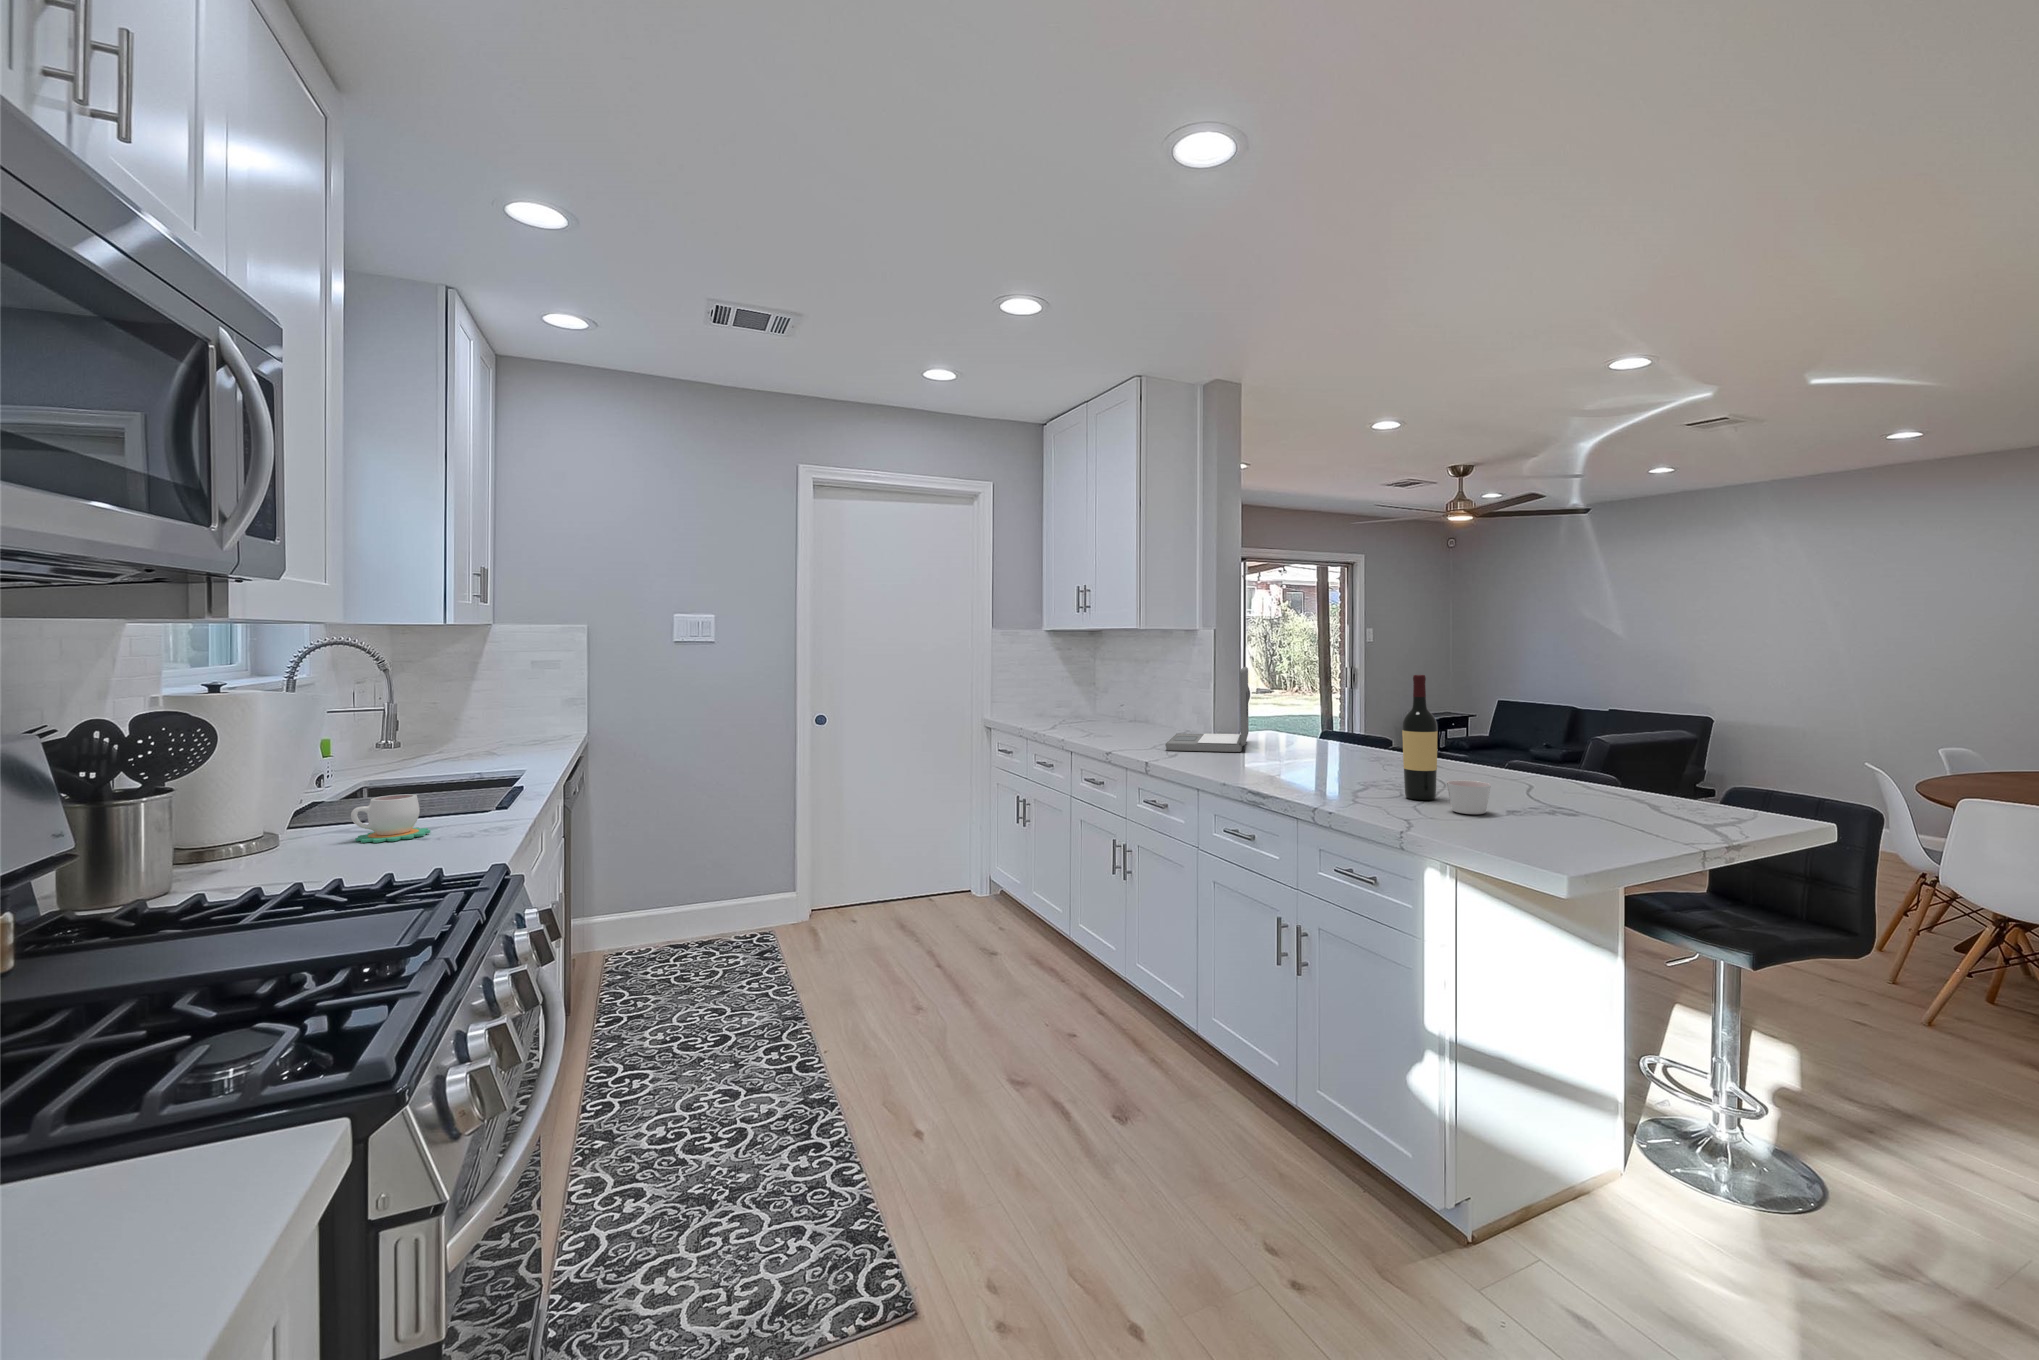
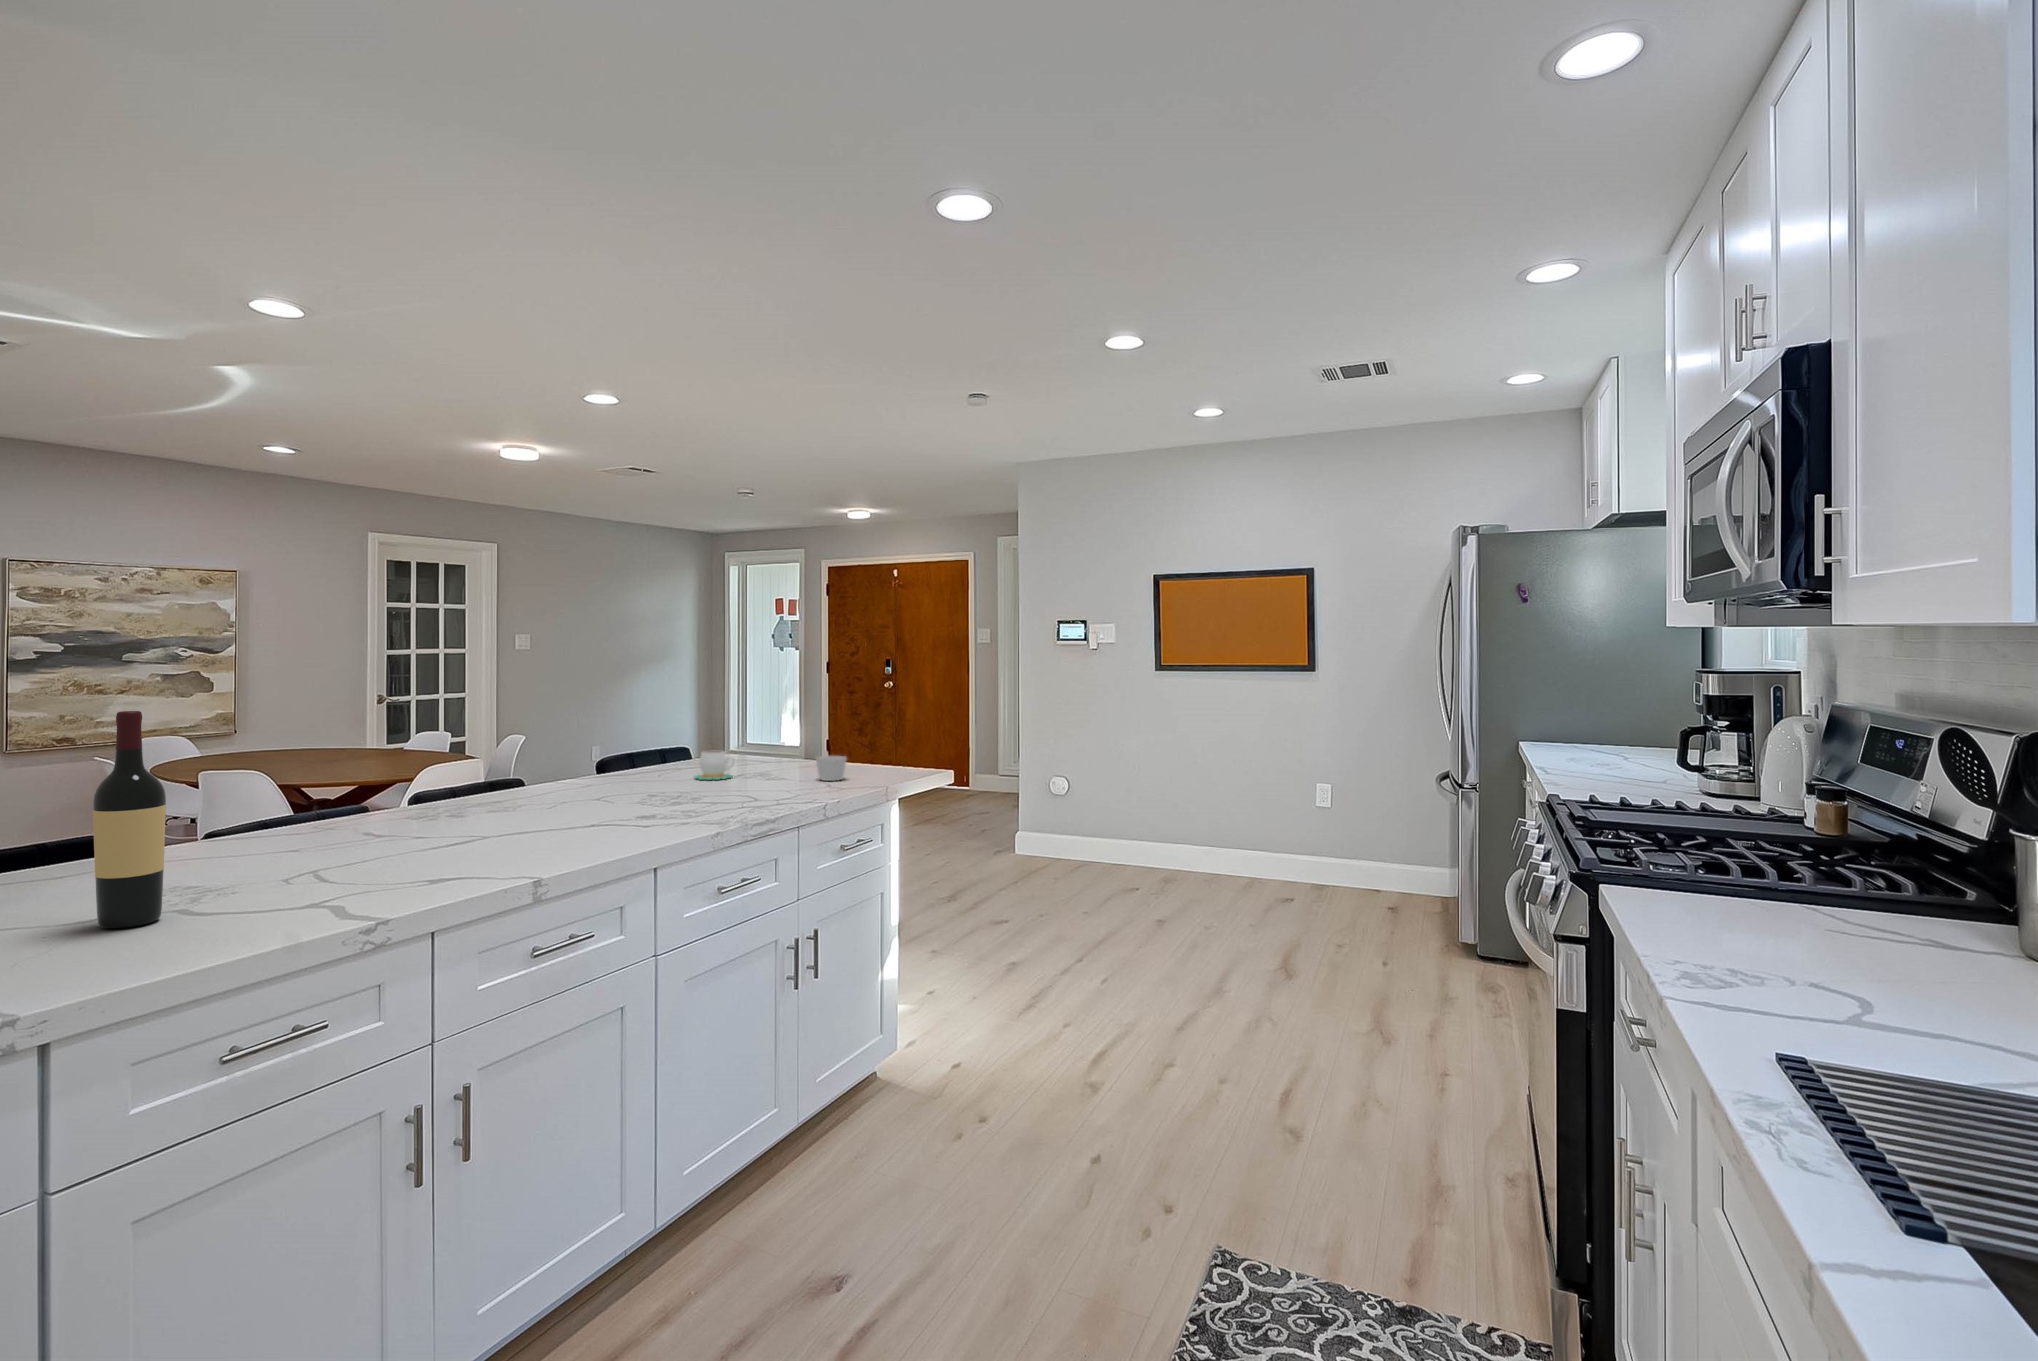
laptop: present [1165,667,1248,752] -> none [190,695,446,880]
wine bottle: present [1402,675,1438,800] -> present [93,711,166,928]
mug: present [351,794,430,843] -> present [694,751,735,780]

